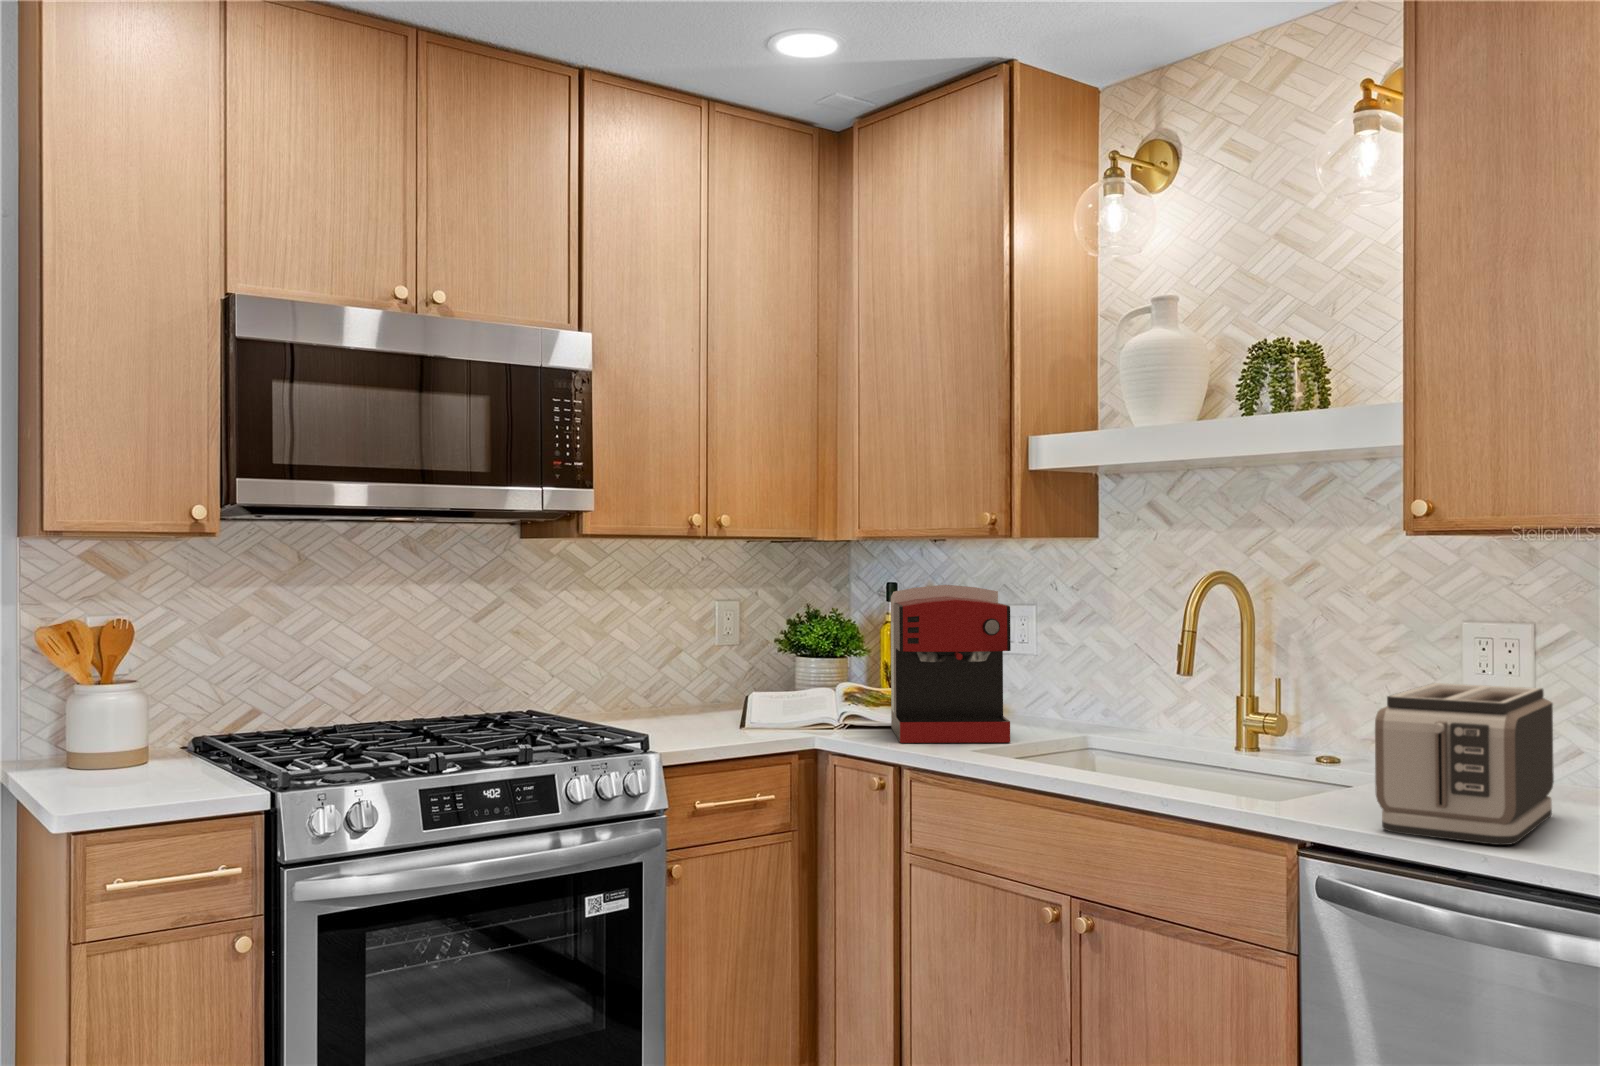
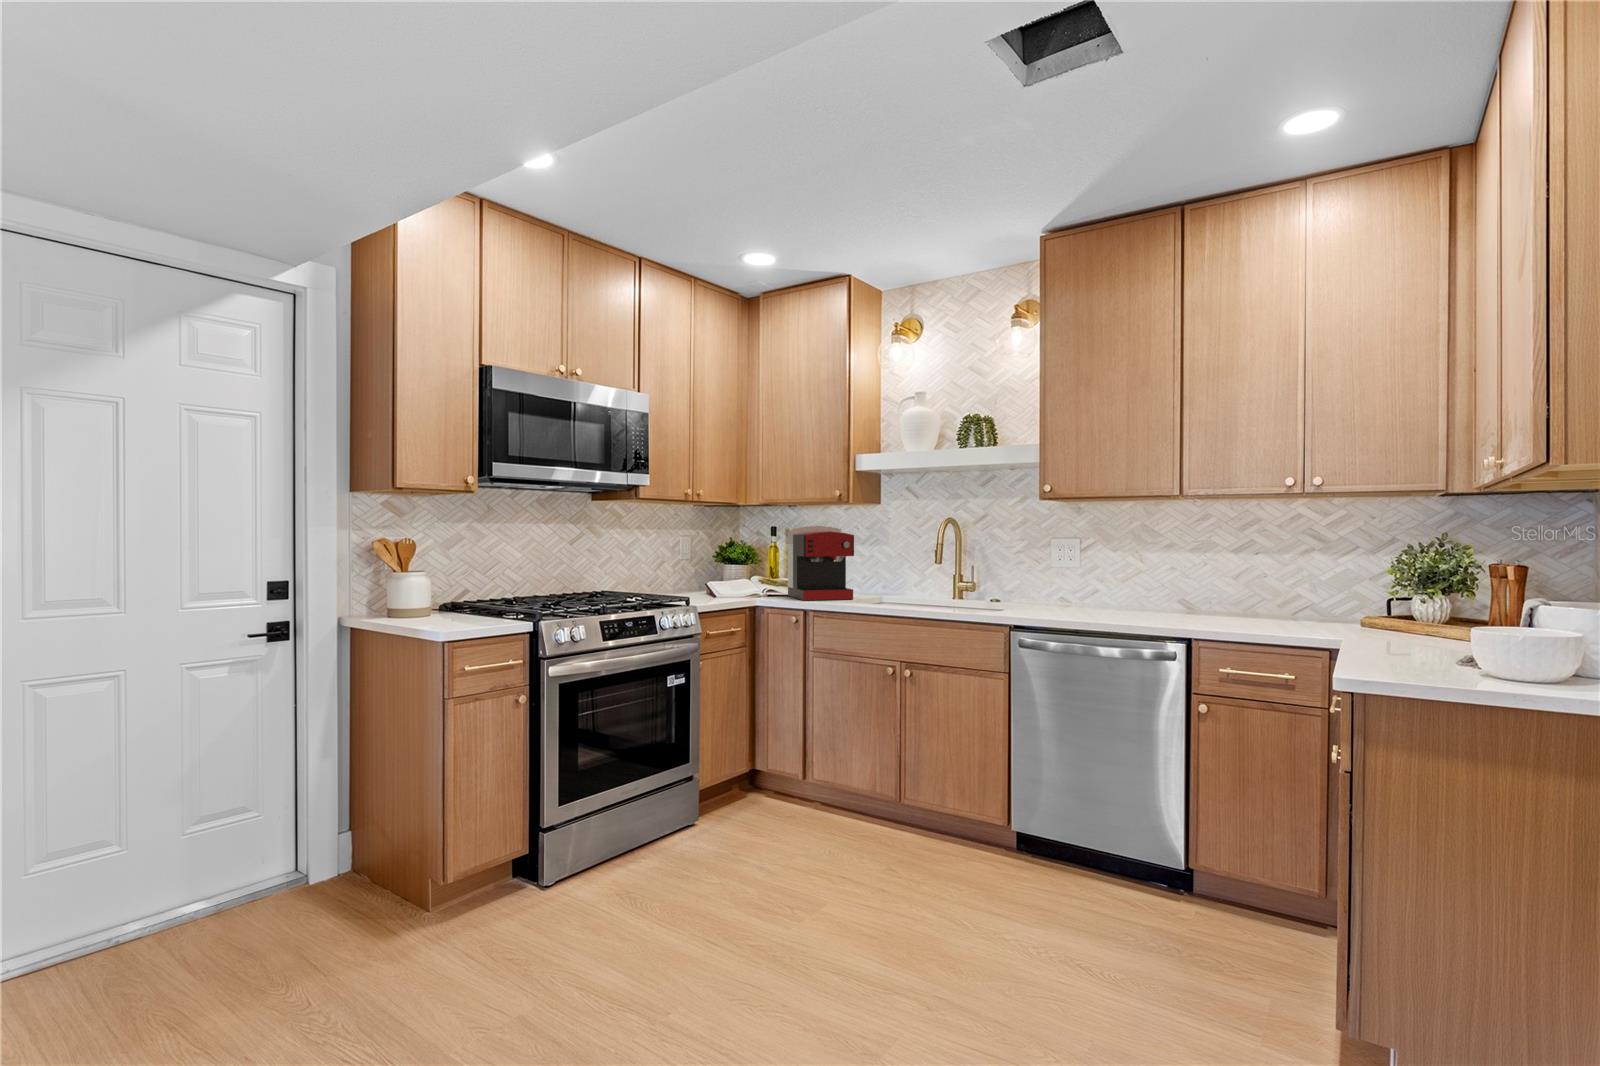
toaster: present [1375,683,1554,845] -> none [1046,561,1104,620]

